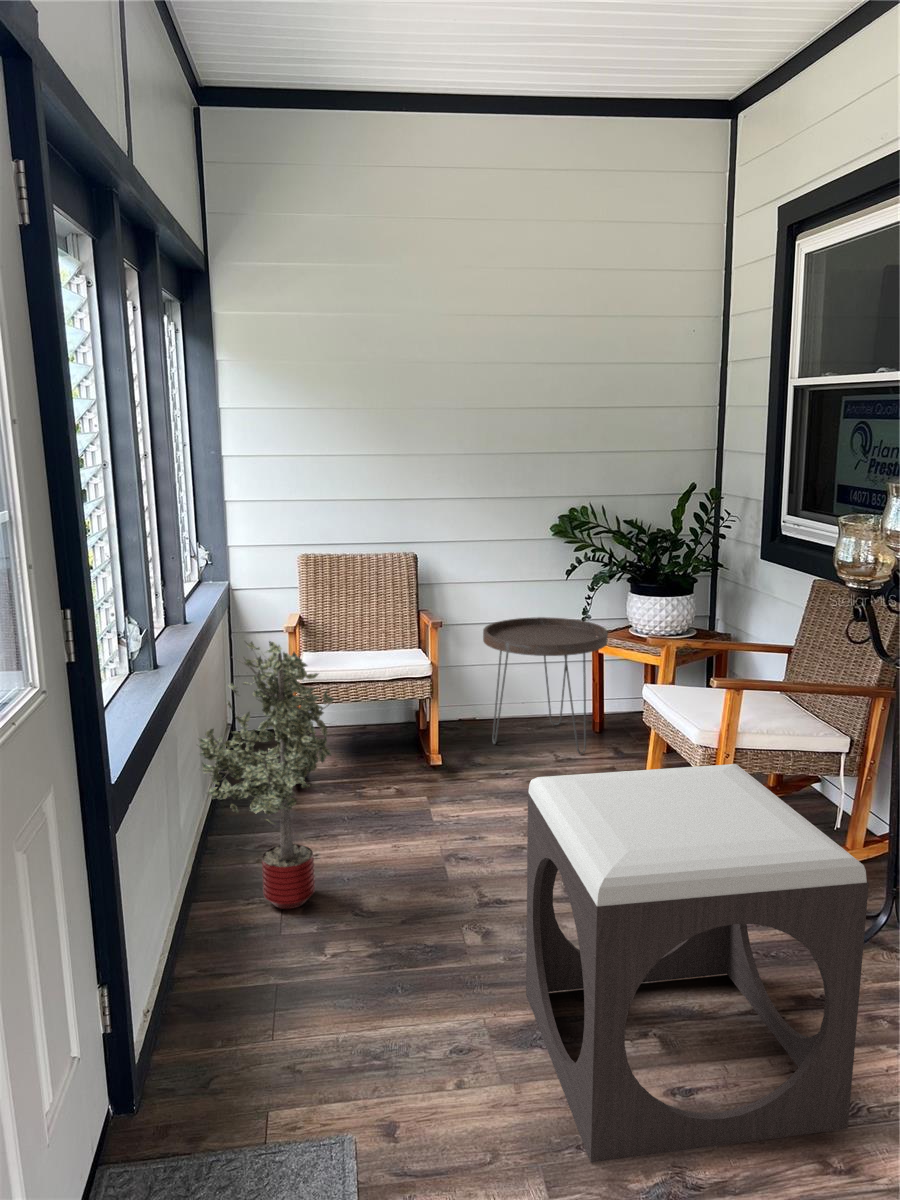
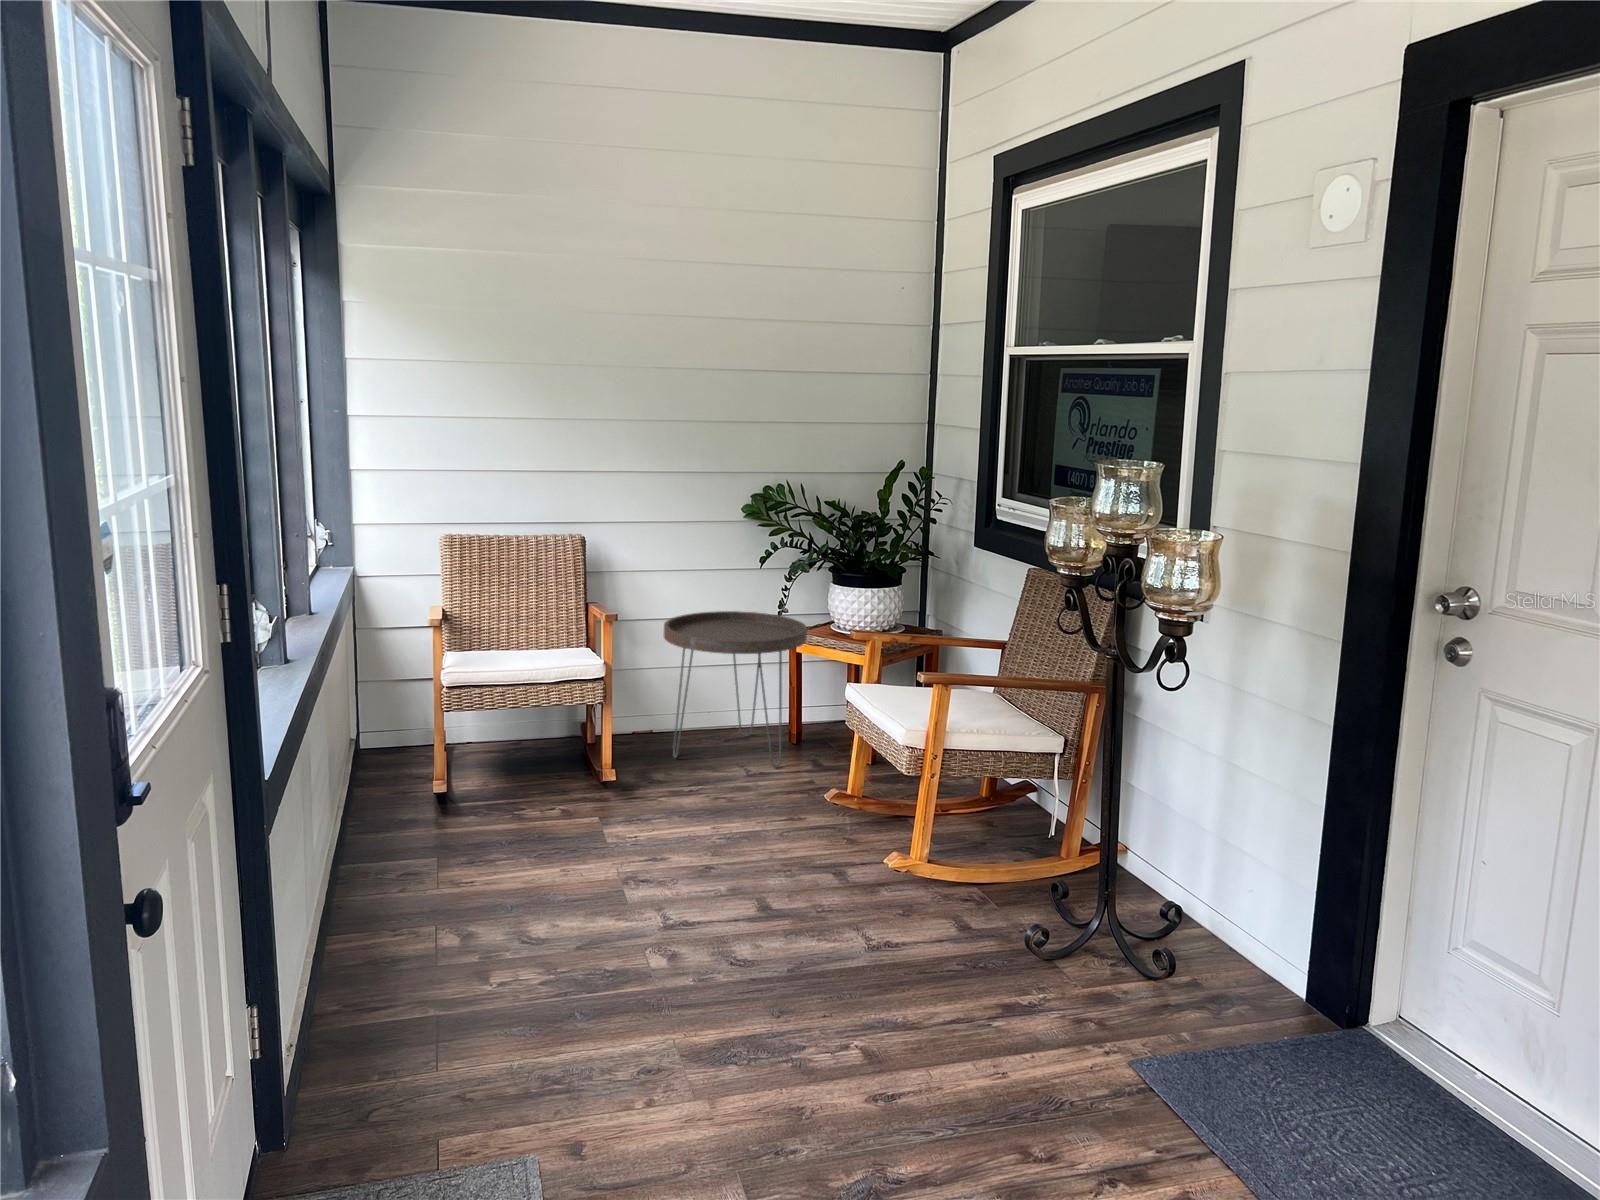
potted tree: present [199,641,334,909] -> none [331,629,504,941]
footstool: present [526,764,869,1162] -> none [720,758,1068,1166]

